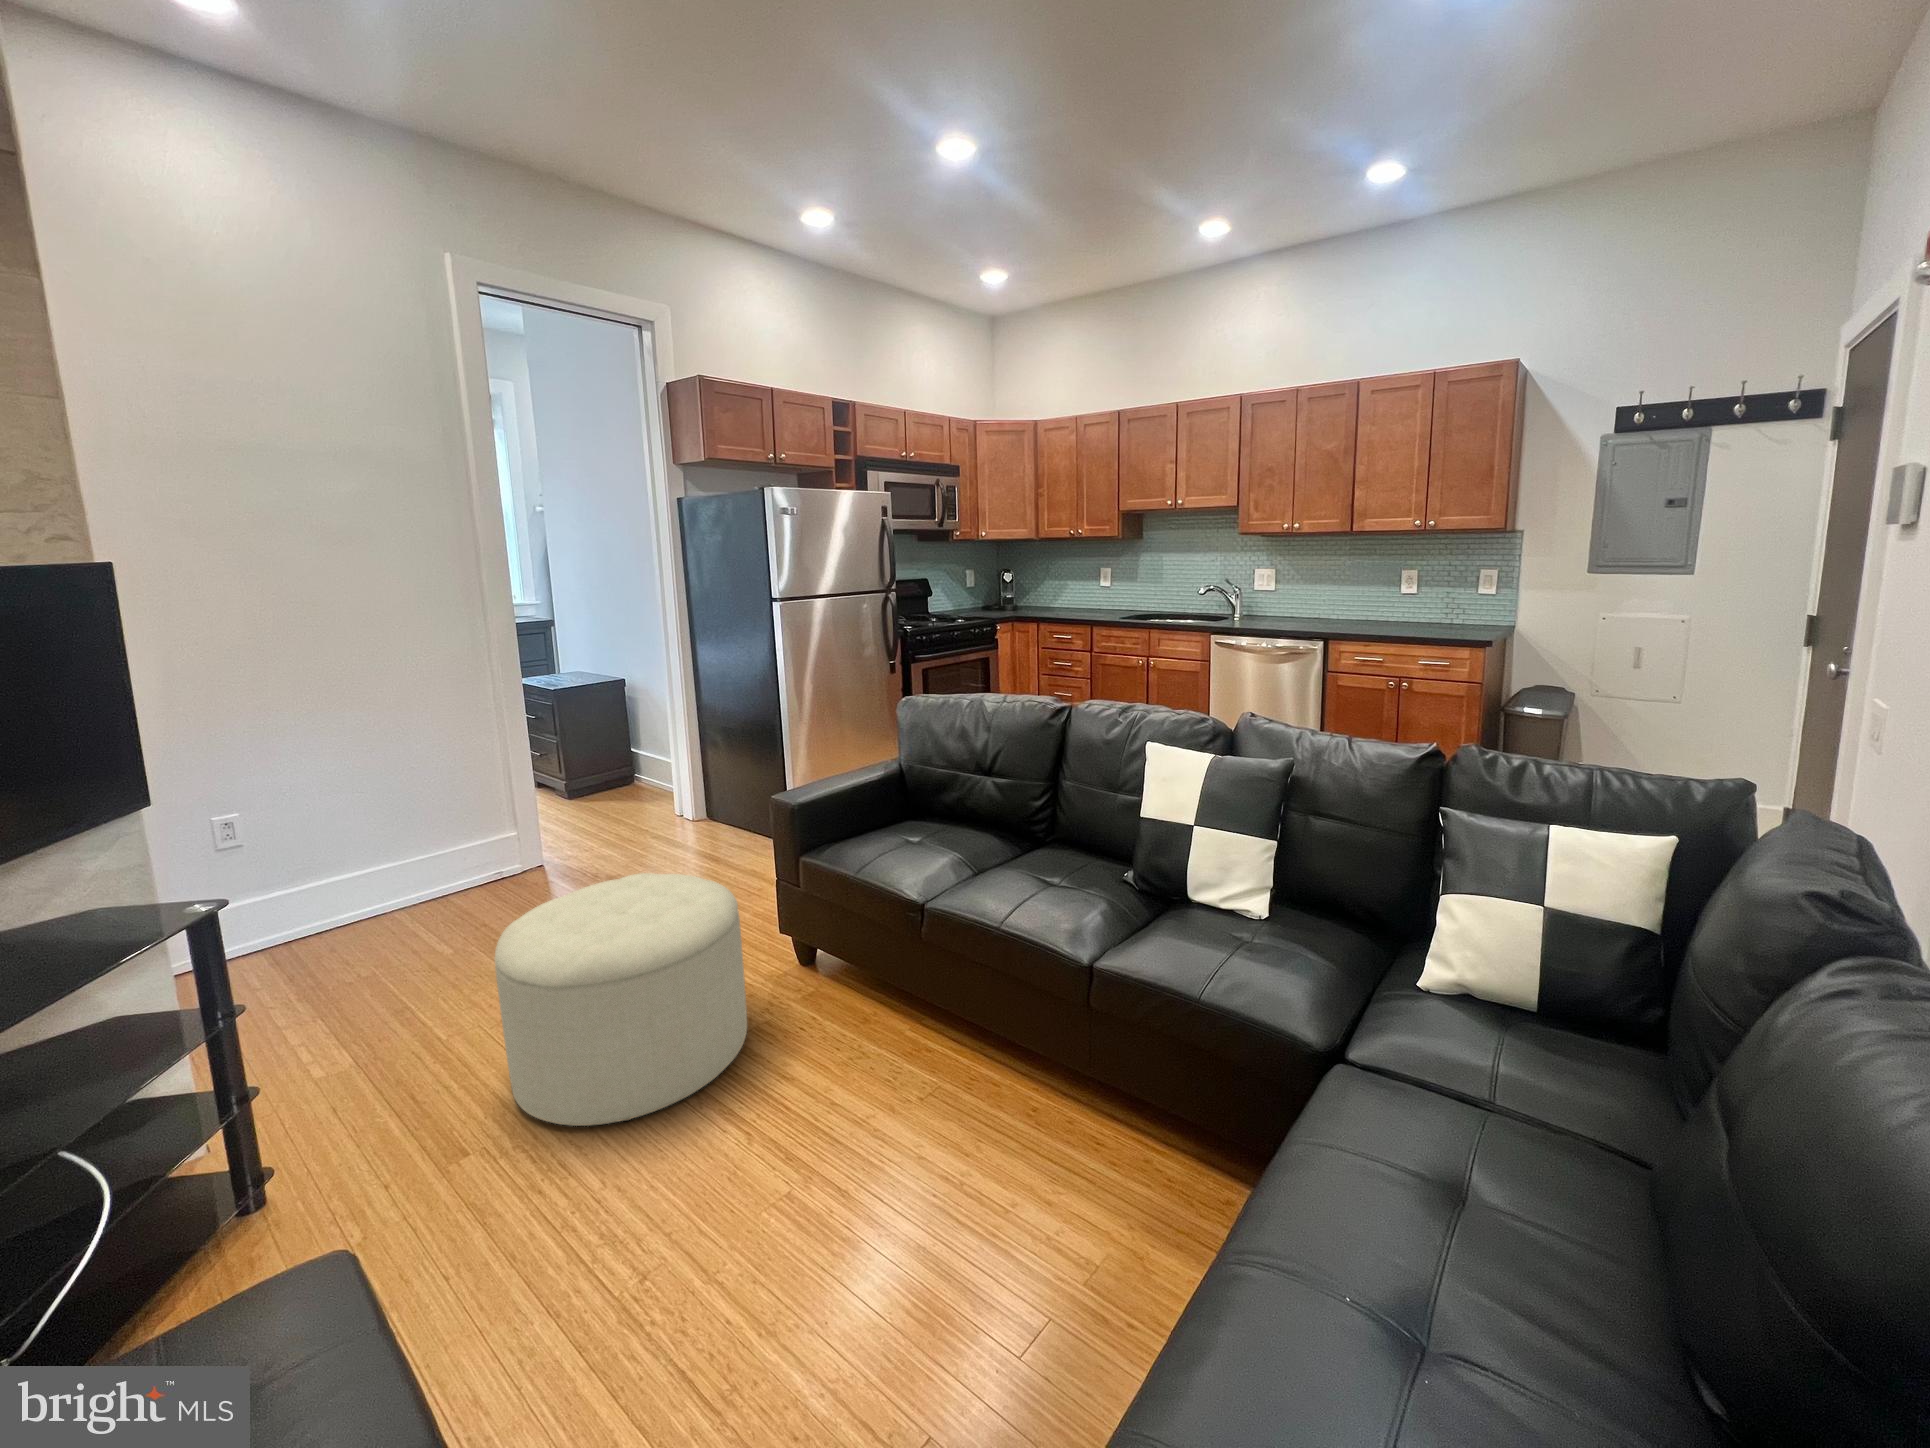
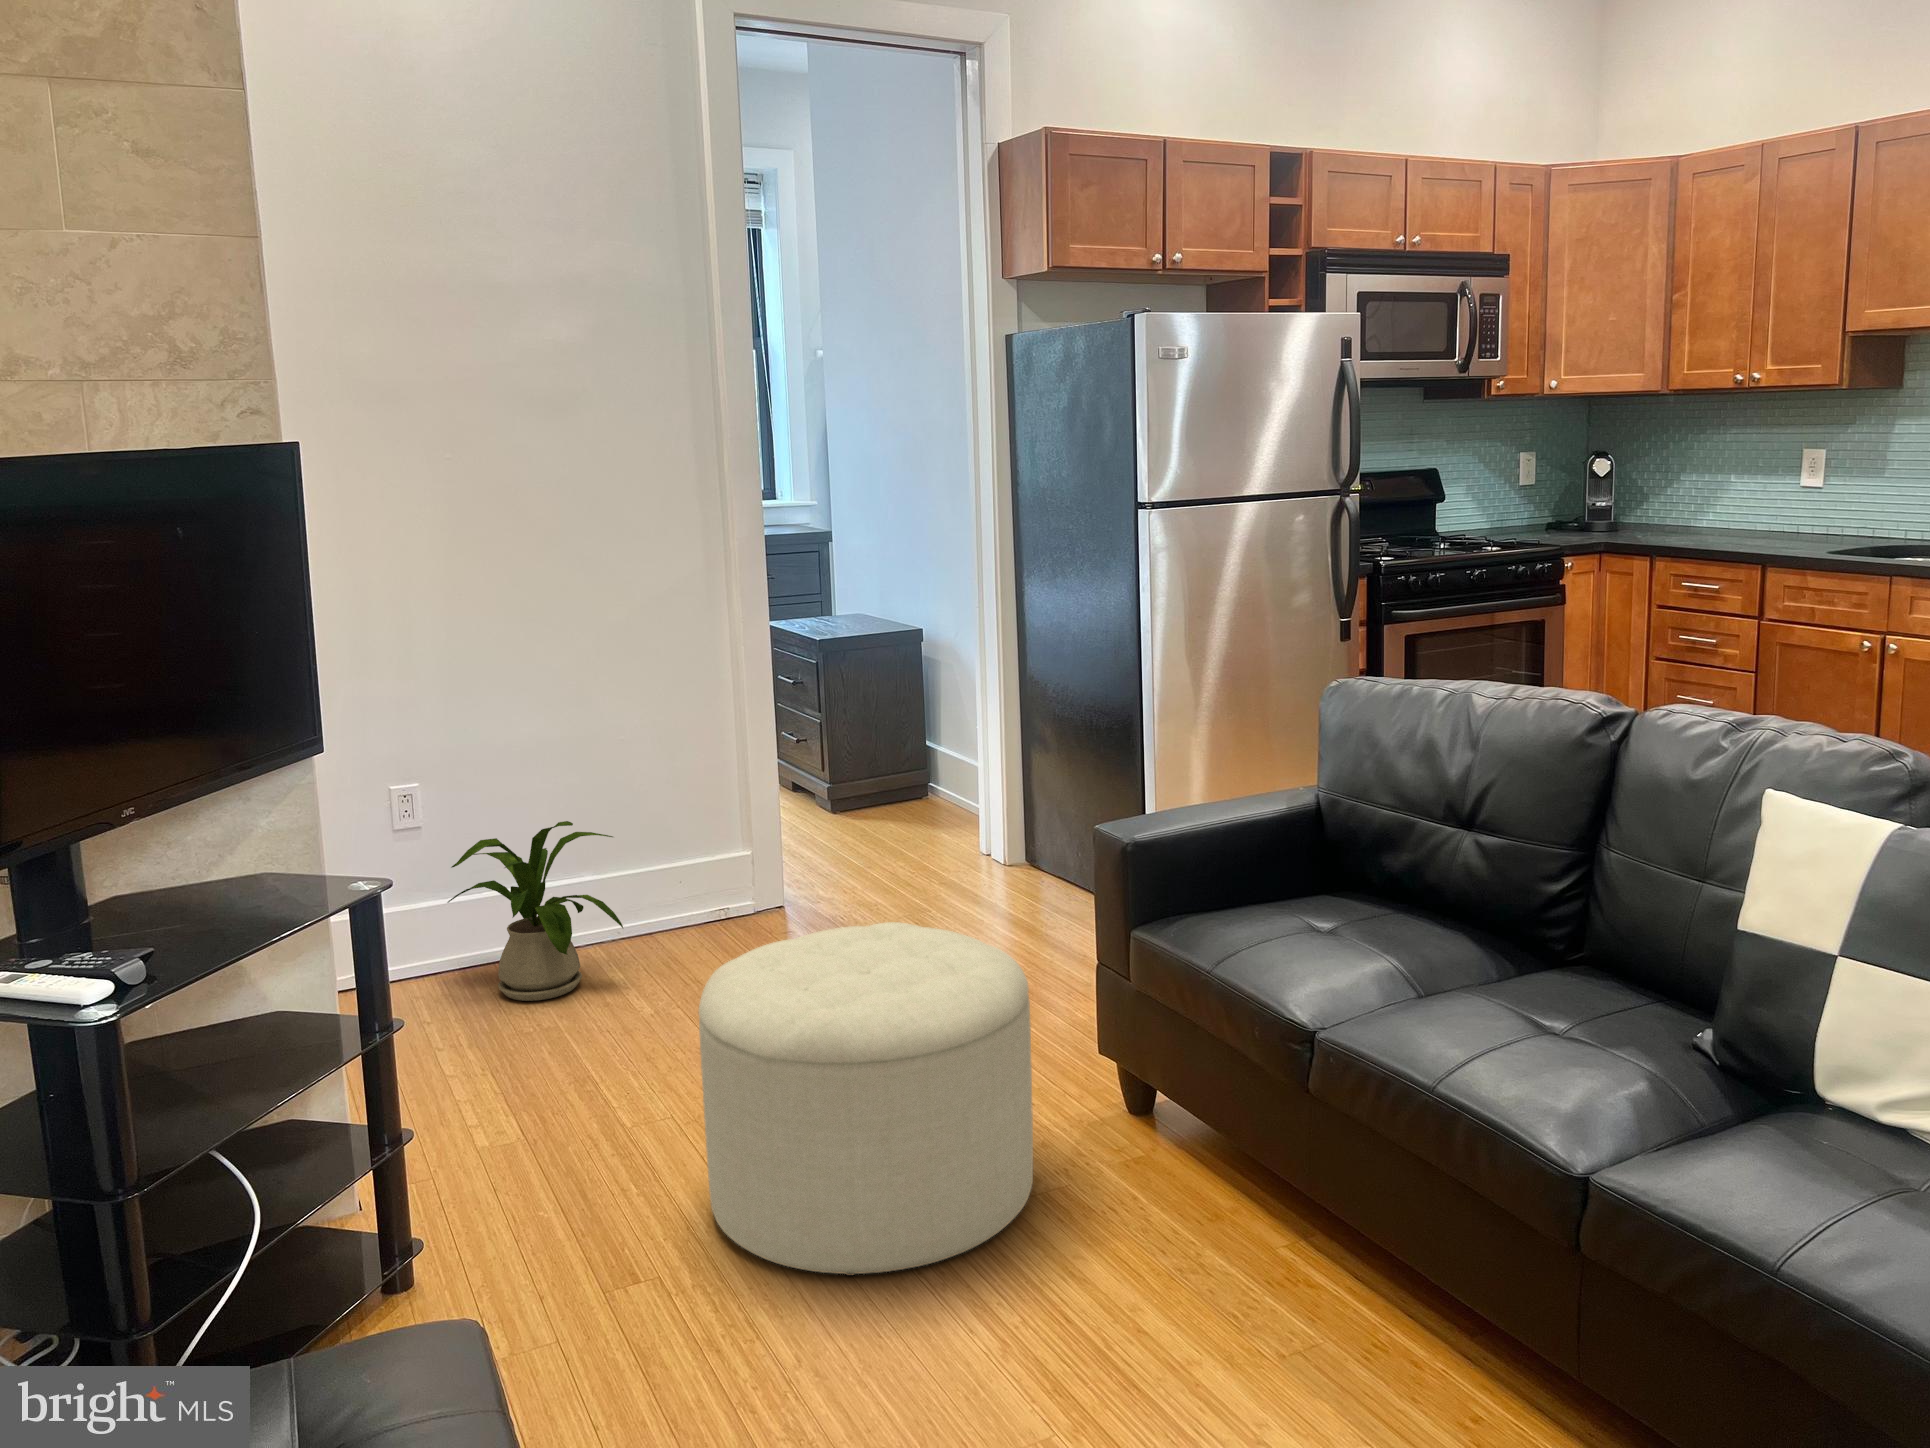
house plant: none [262,831,421,964] -> present [448,821,623,1001]

